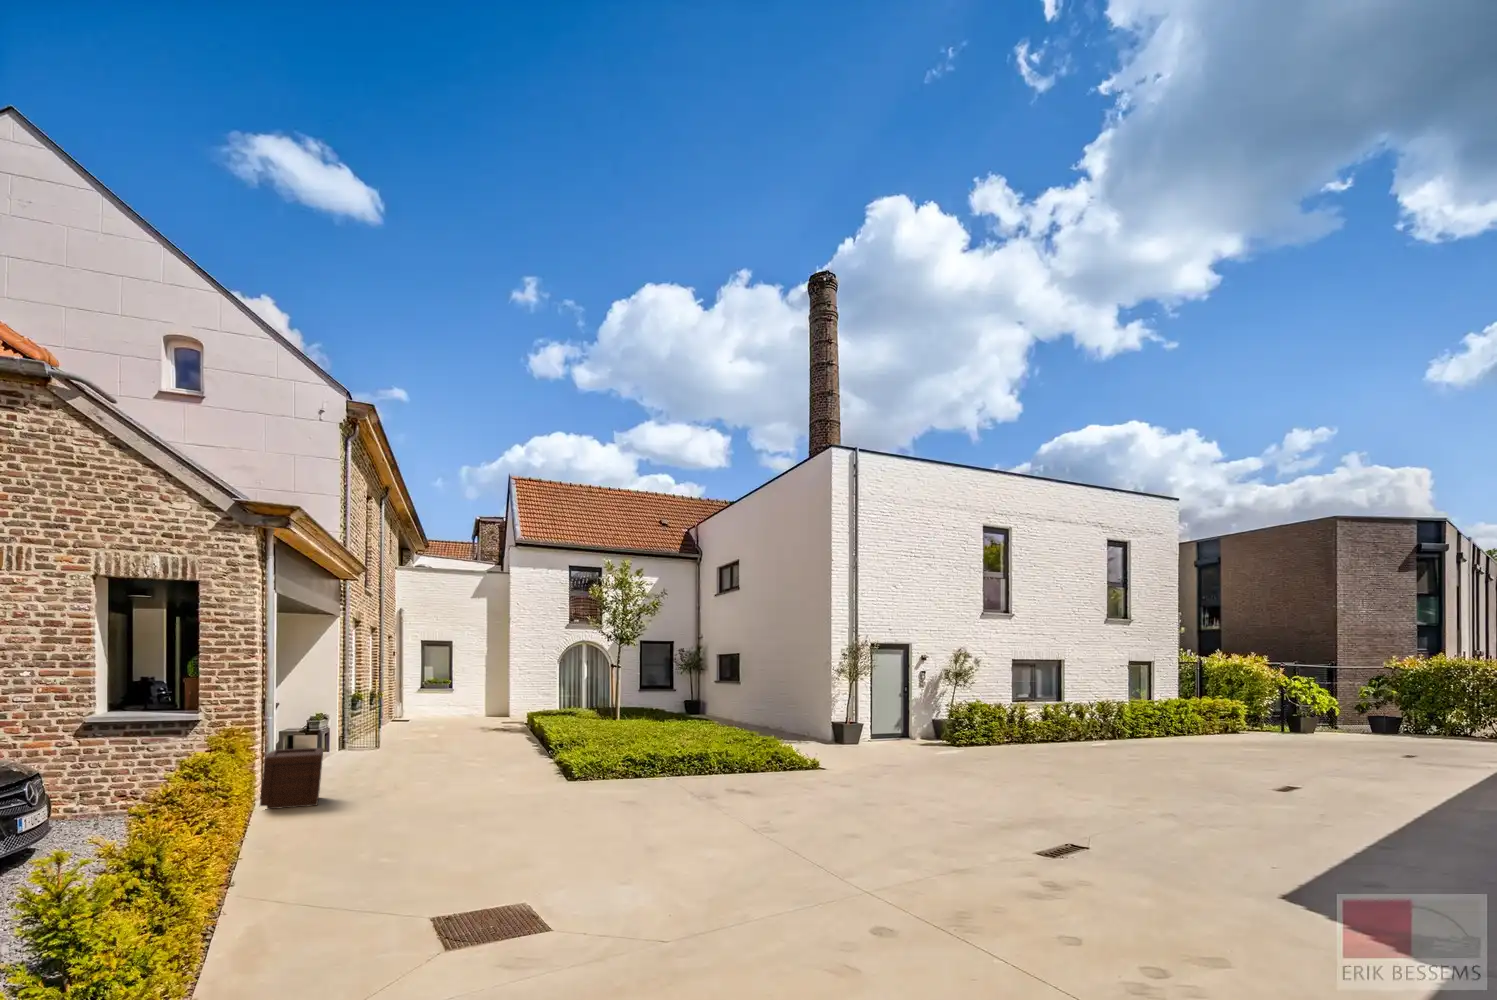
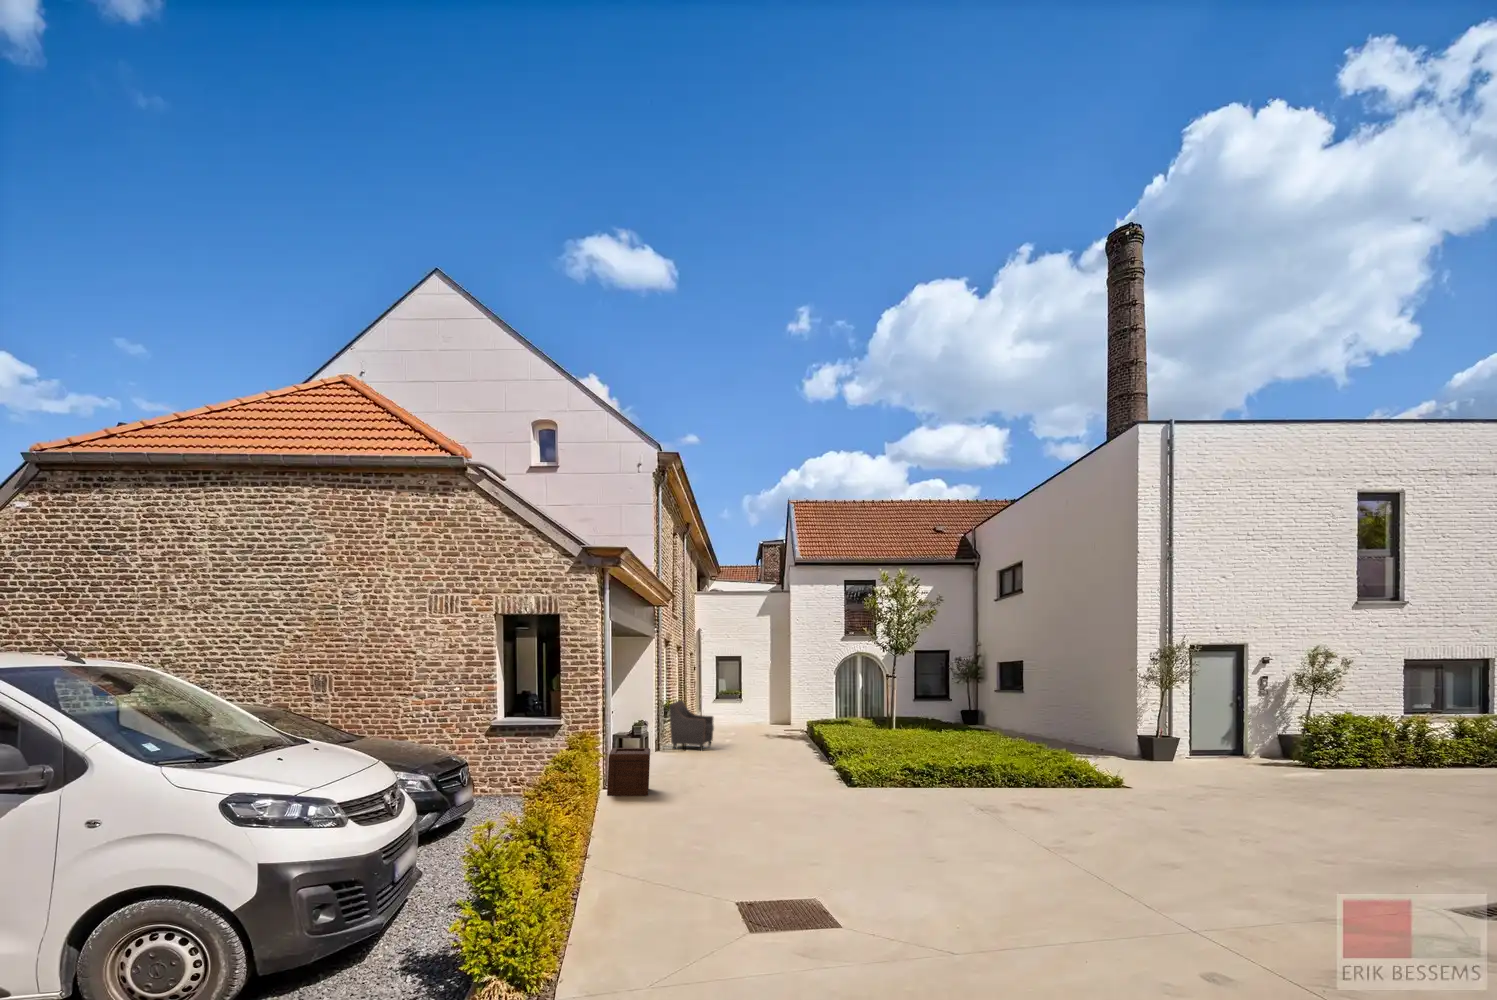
chair: none [352,693,409,751] -> present [669,701,714,751]

